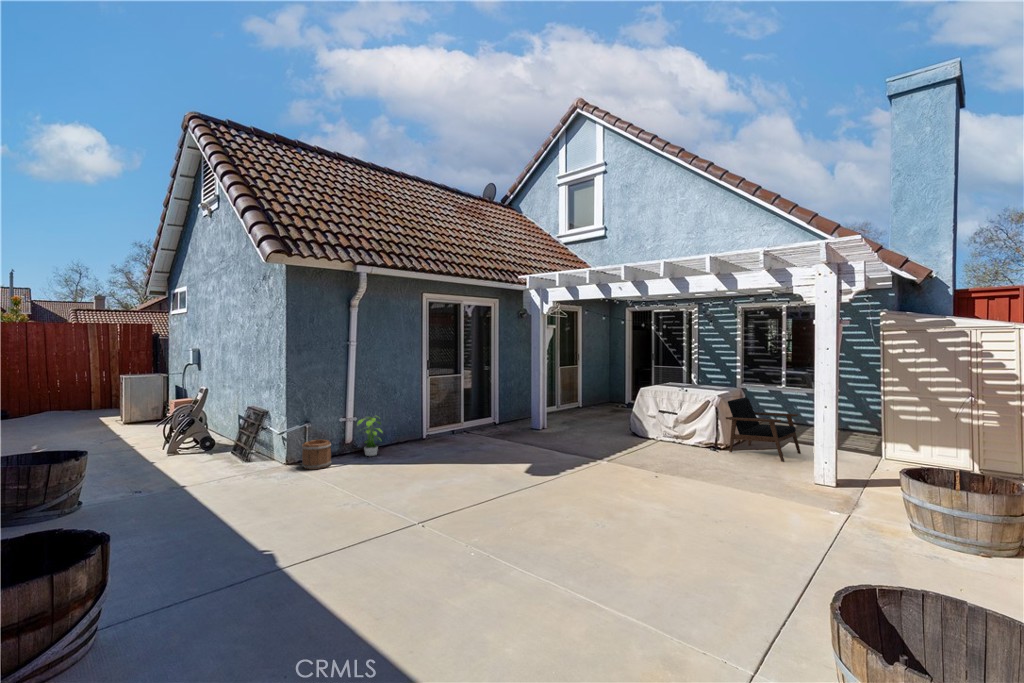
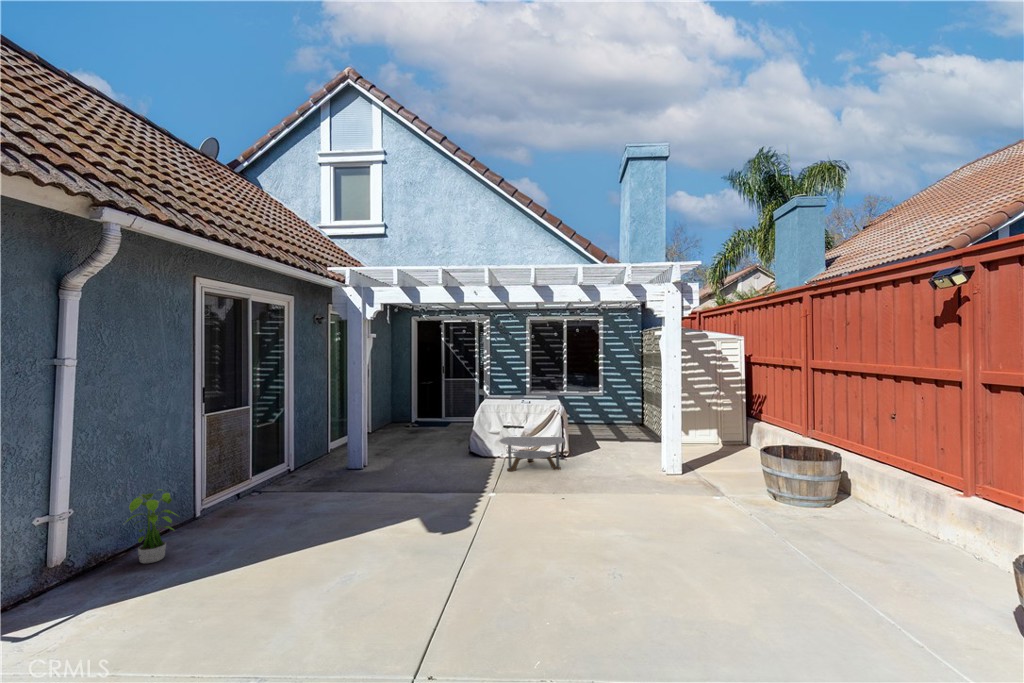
armchair: present [726,397,801,462] -> none [570,404,624,459]
round table: none [641,420,707,458] -> present [500,437,565,471]
bucket: present [302,440,332,470] -> none [23,552,98,622]

